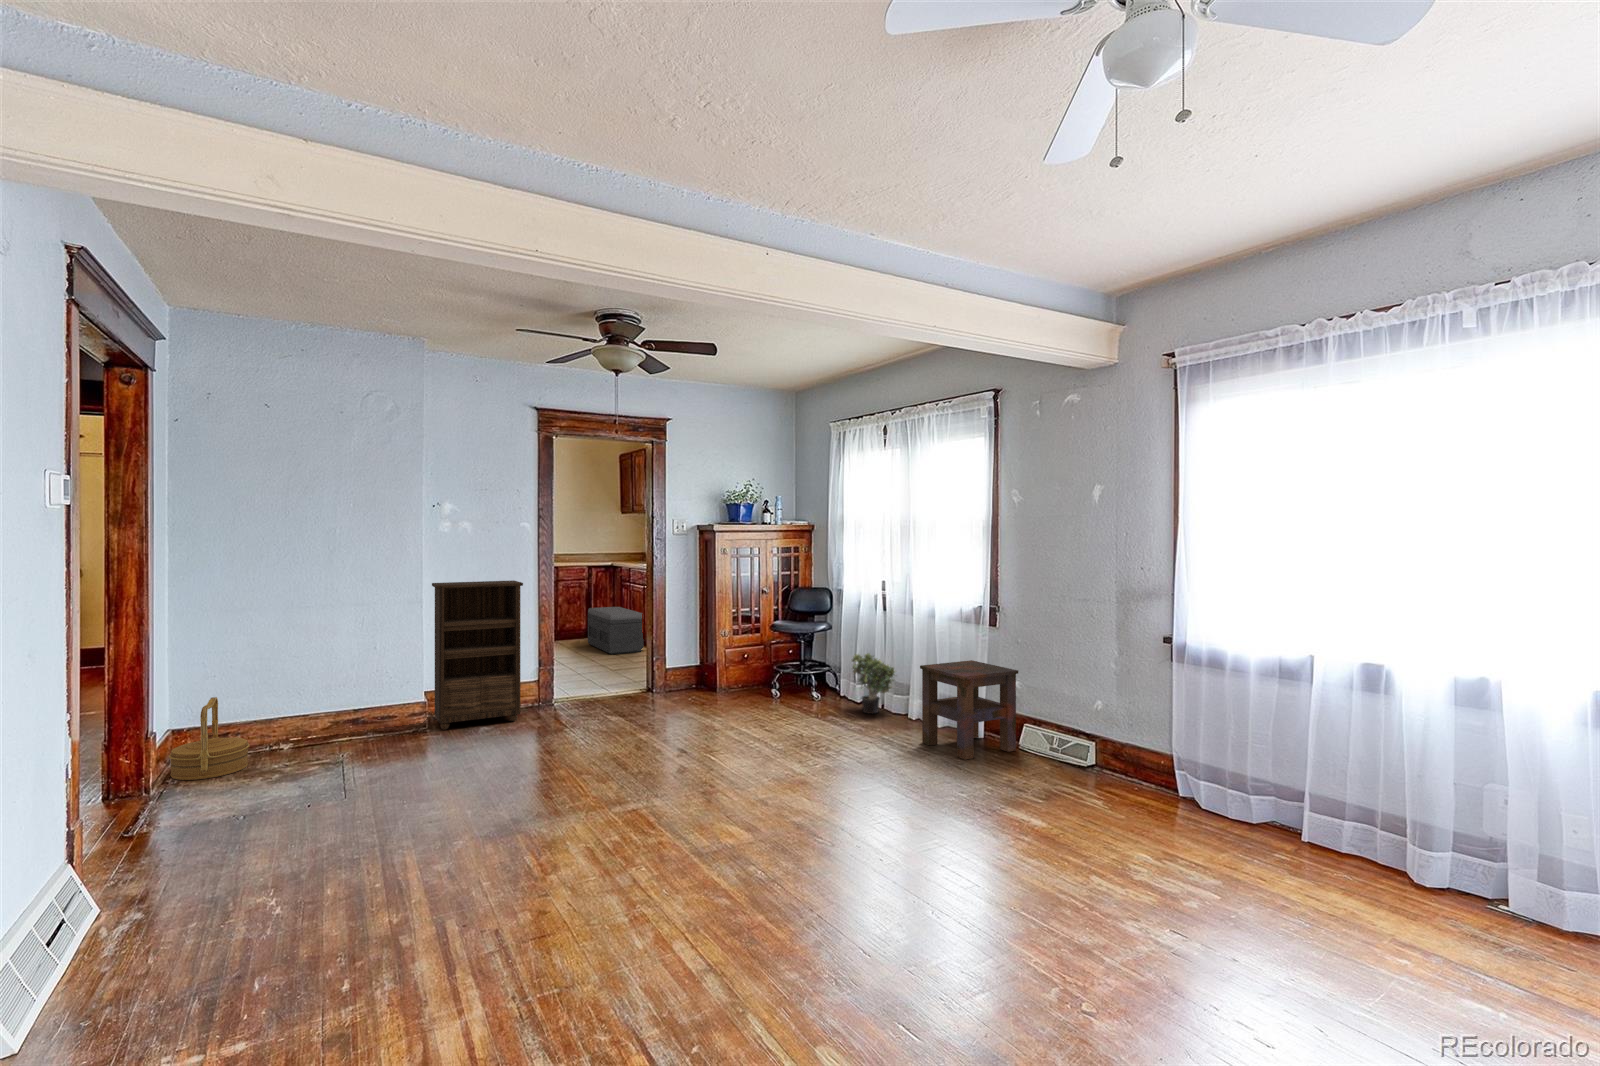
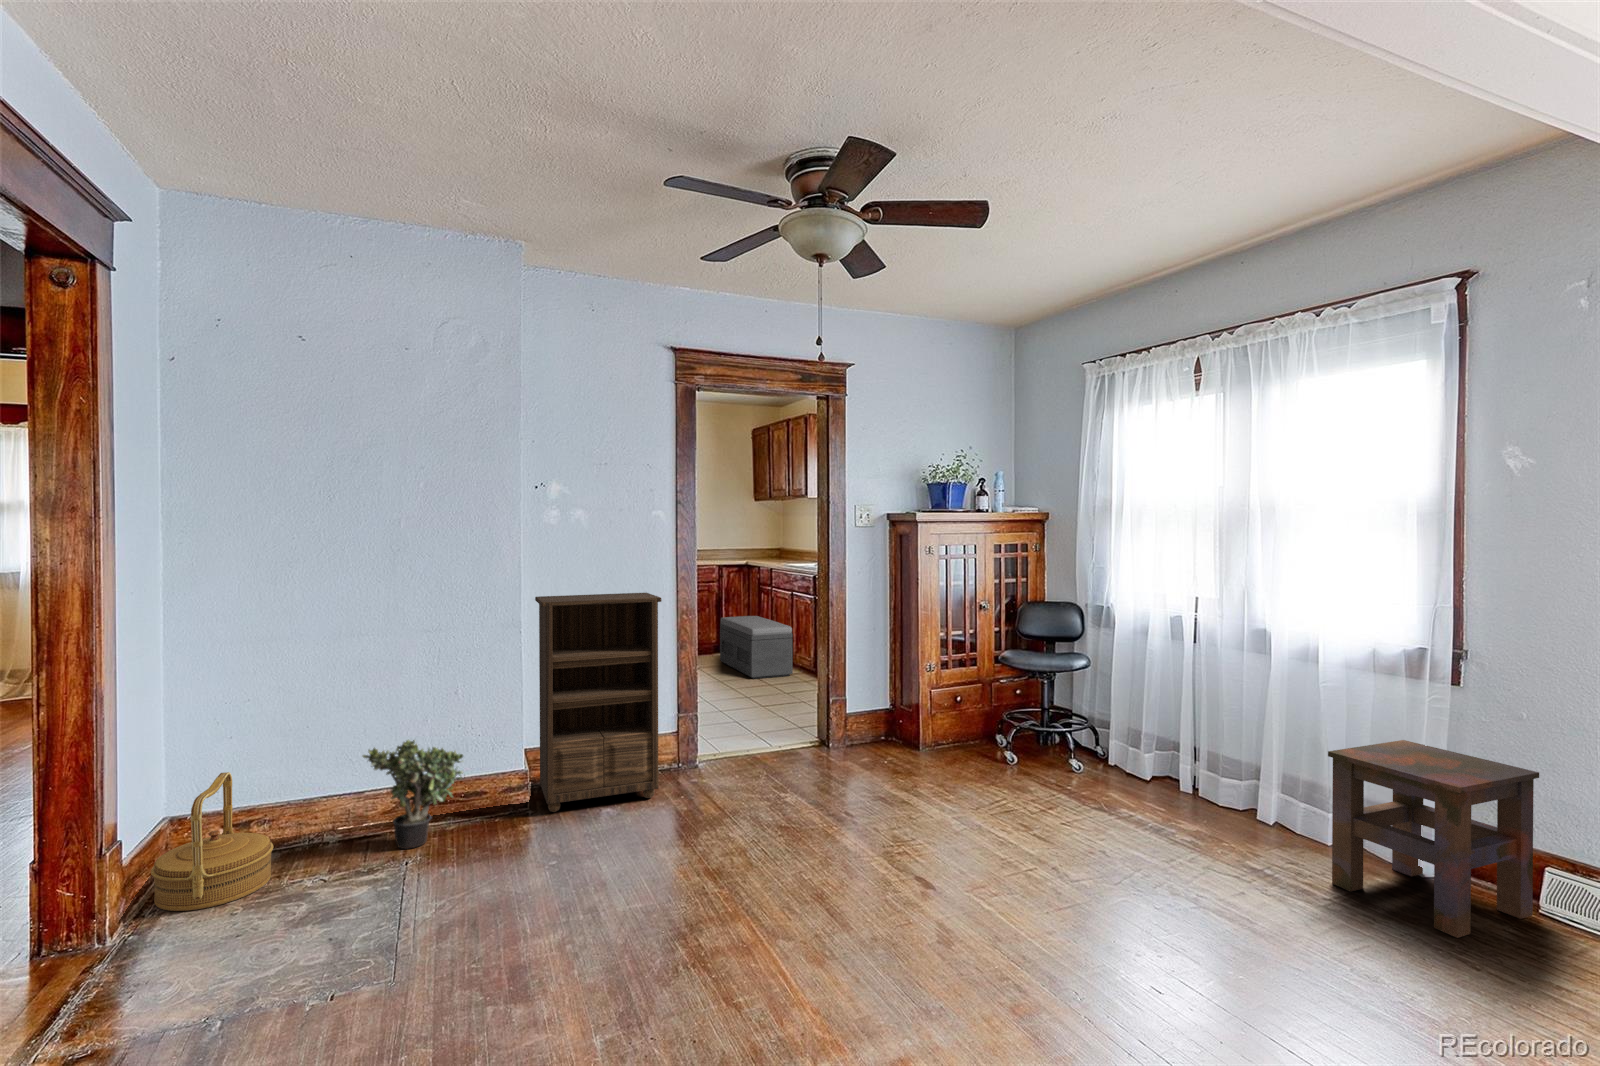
potted plant: present [852,653,895,714] -> present [363,740,463,849]

